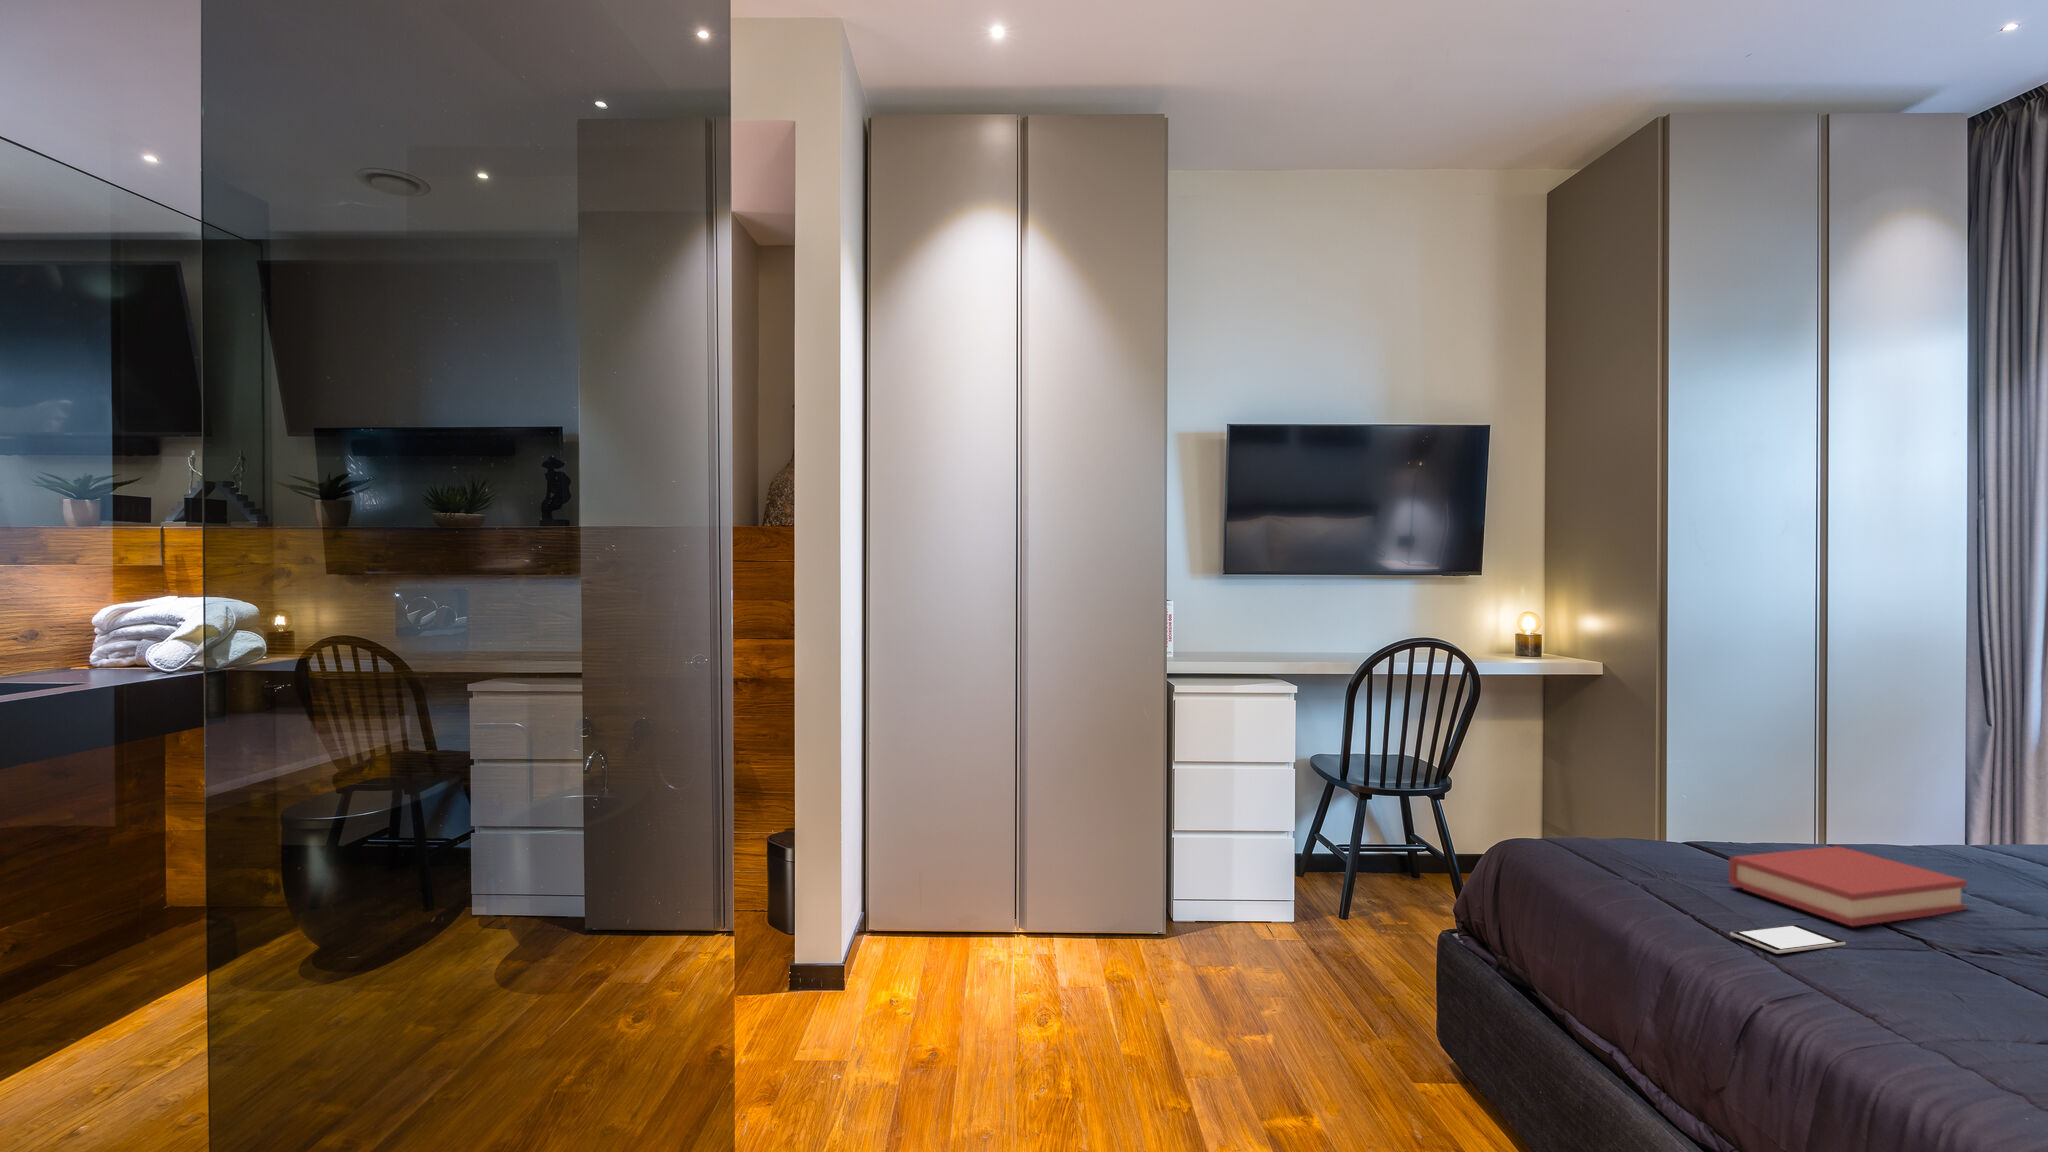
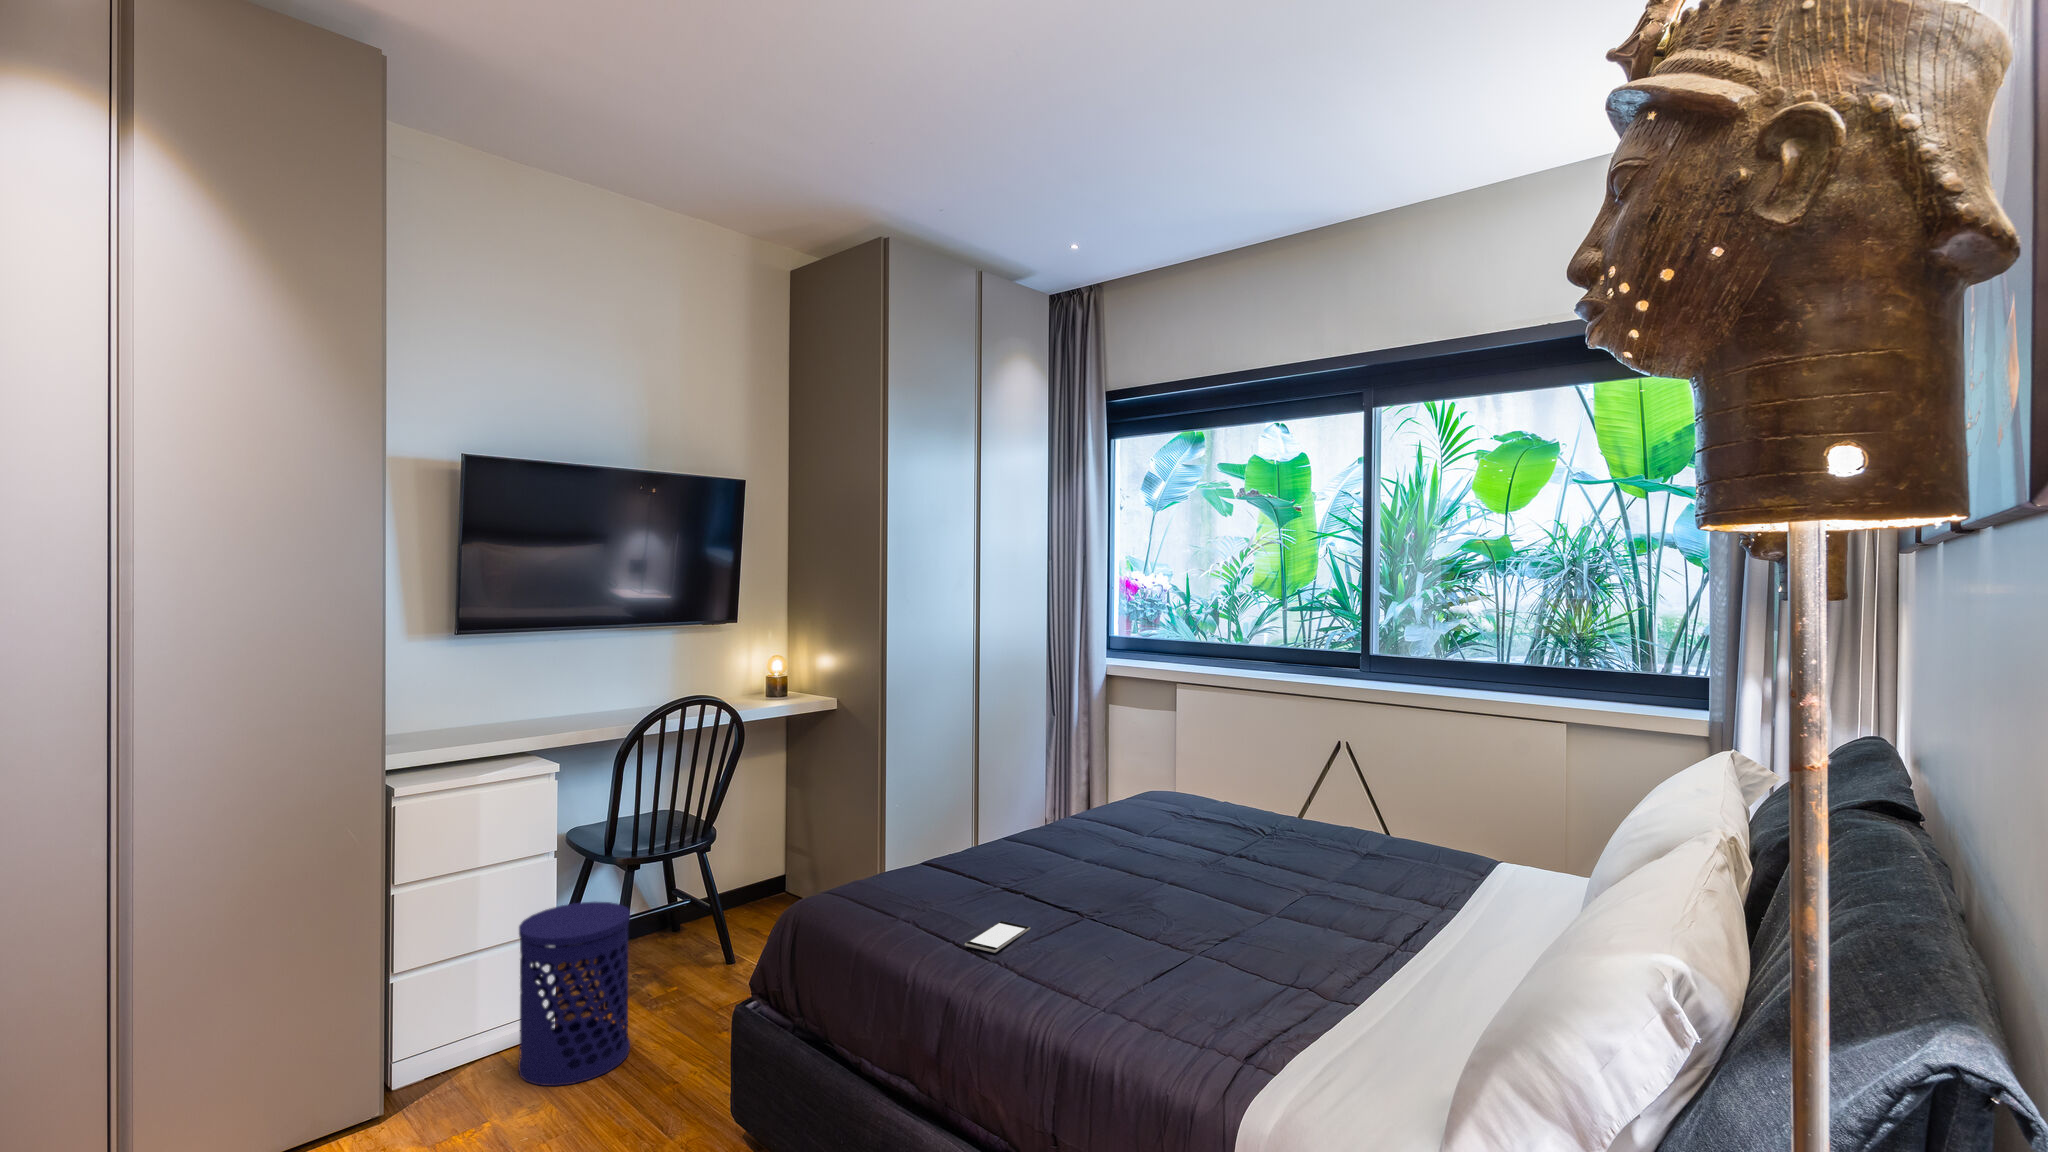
waste bin: none [1261,812,1356,970] -> present [518,902,630,1086]
hardback book: present [1729,846,1967,926] -> none [955,845,1083,912]

